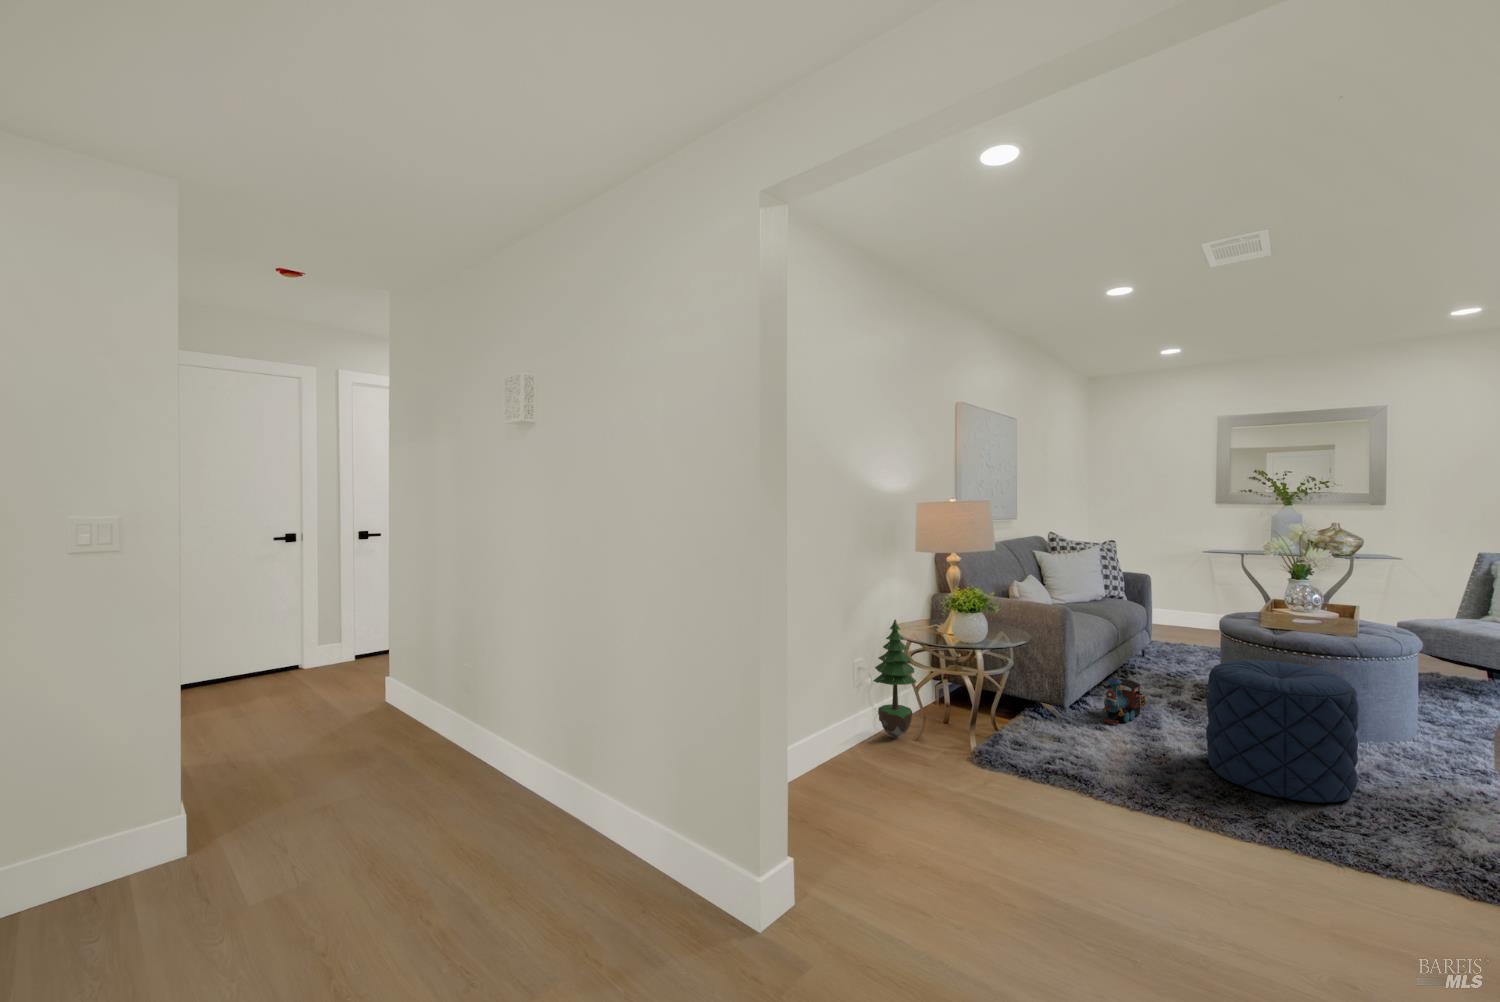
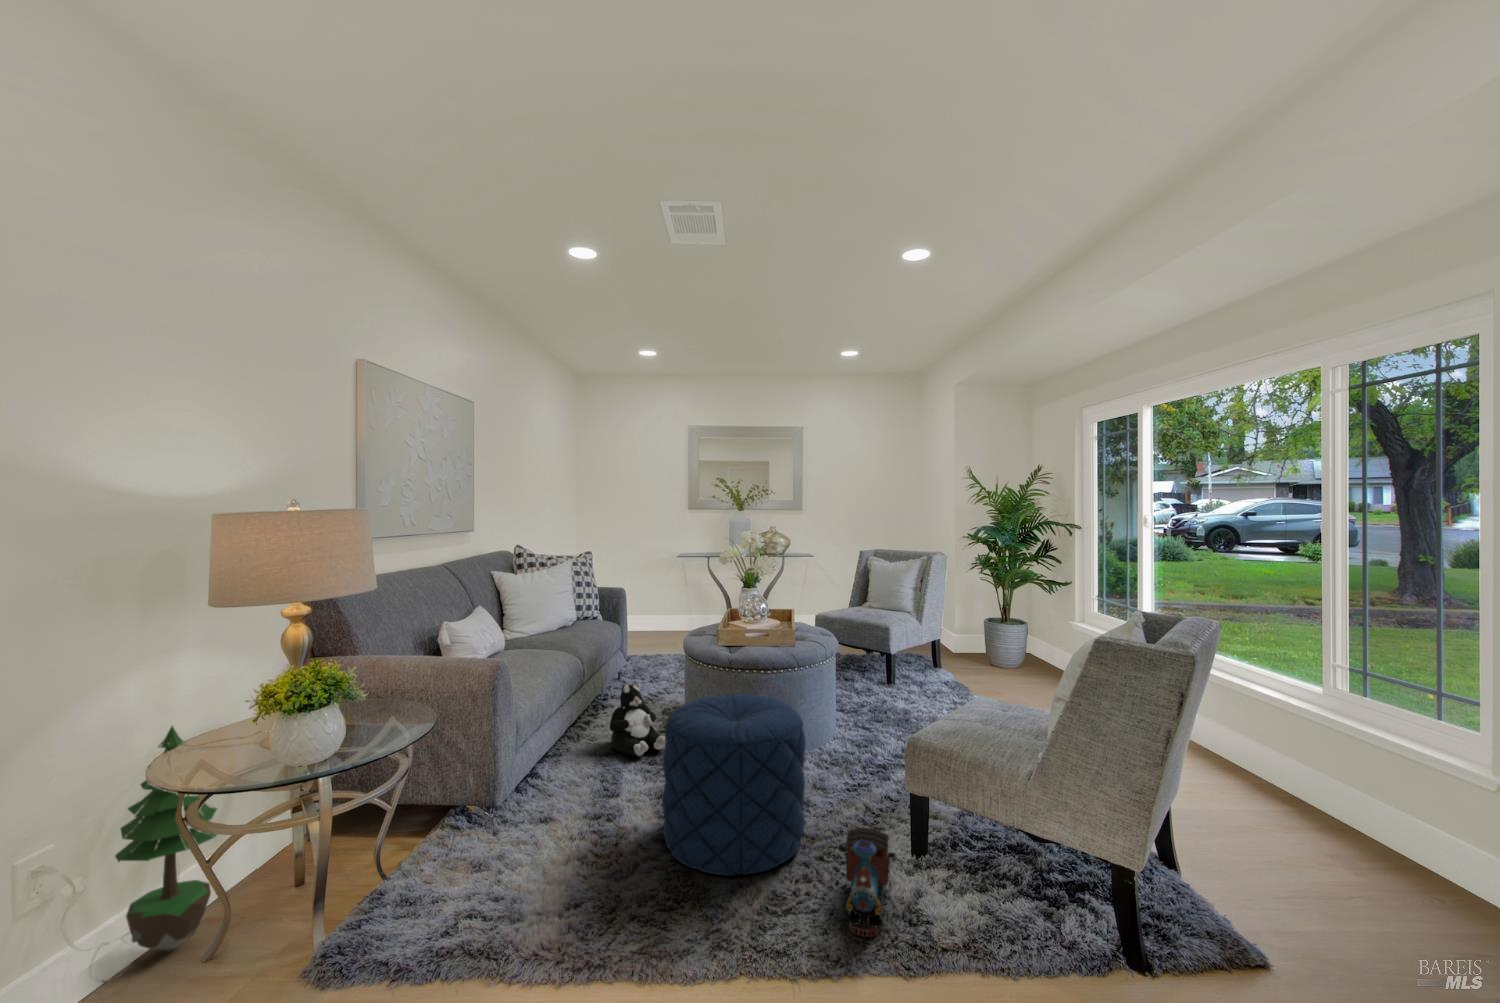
plush toy: none [1147,650,1207,709] -> present [610,682,666,756]
toy train: present [1102,678,1145,725] -> present [839,828,895,937]

